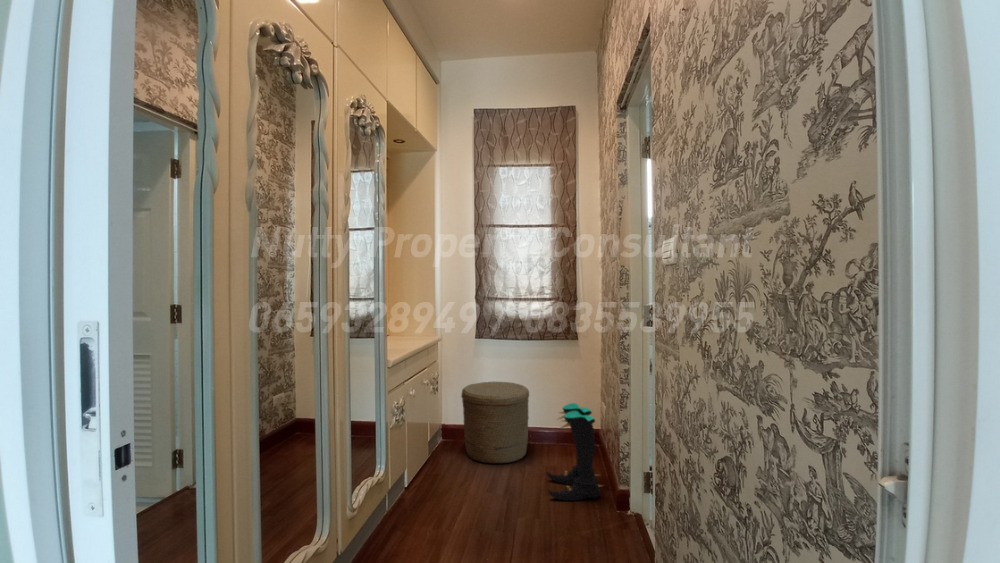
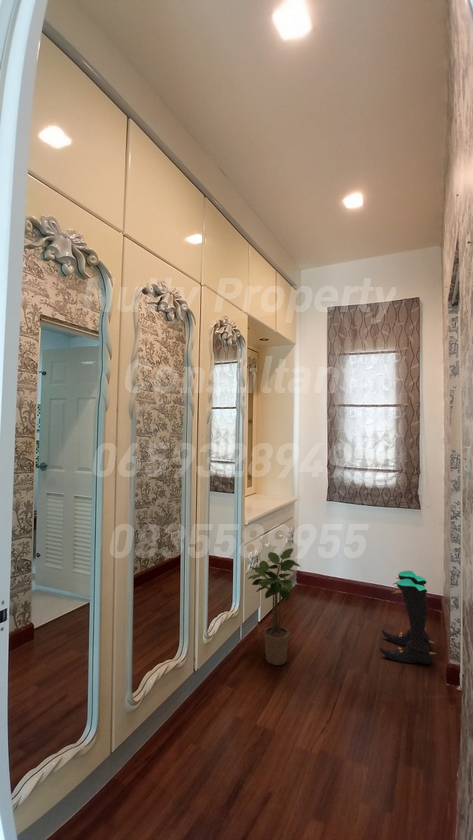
woven basket: present [461,382,529,463] -> none [311,540,372,616]
potted plant: none [397,390,460,530] -> present [248,548,300,665]

